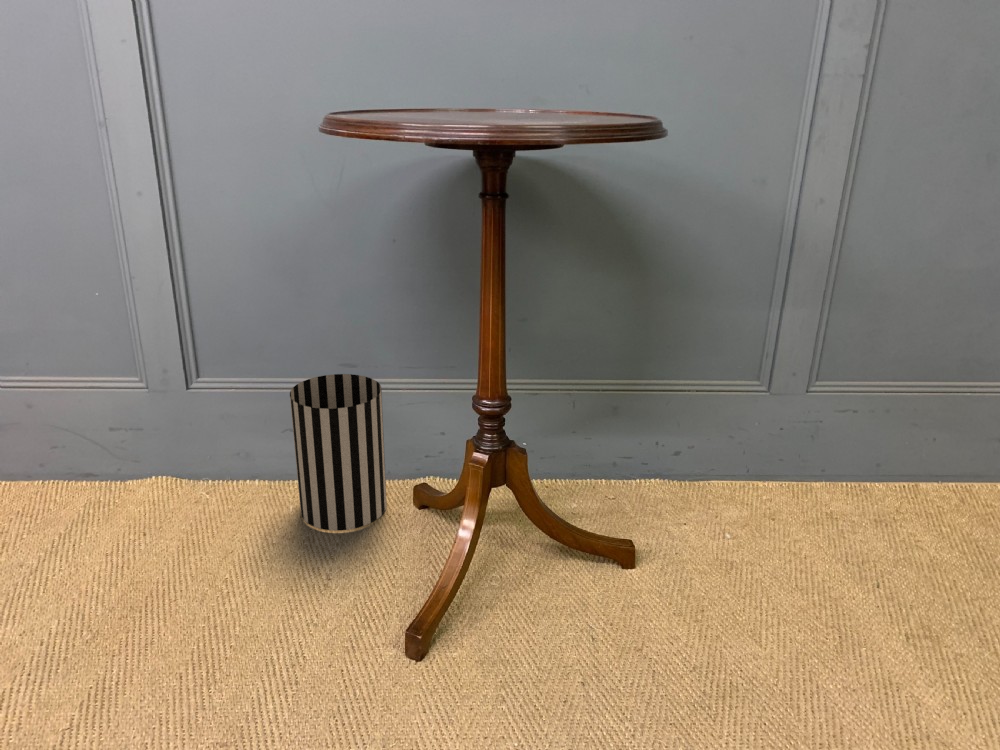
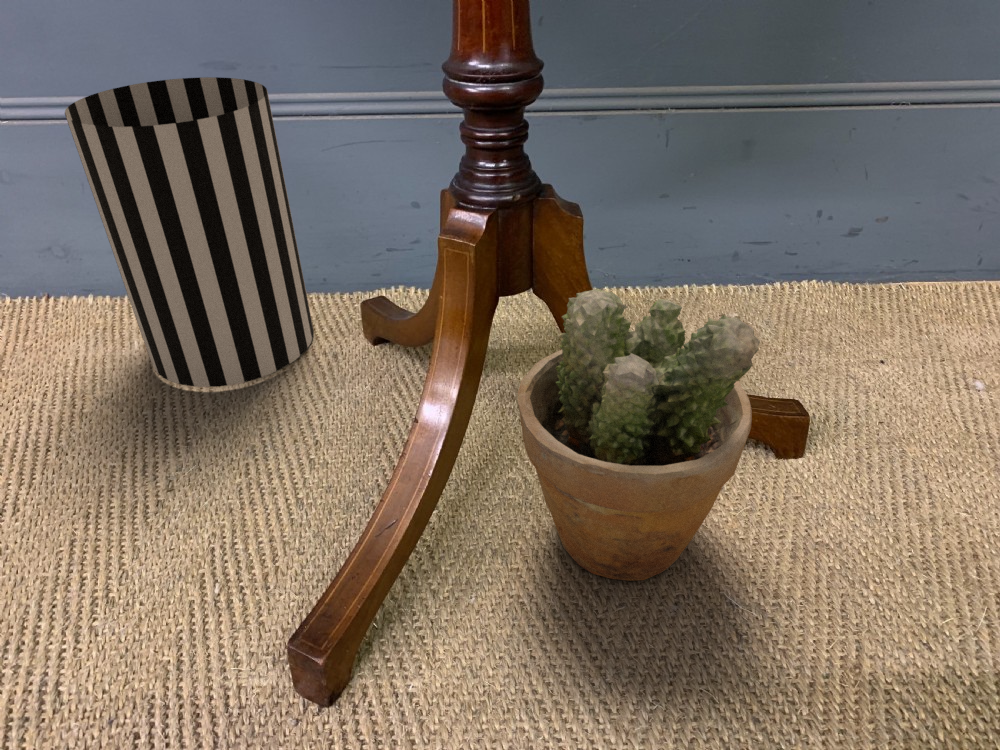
potted plant: none [500,488,596,618] -> present [518,289,760,581]

